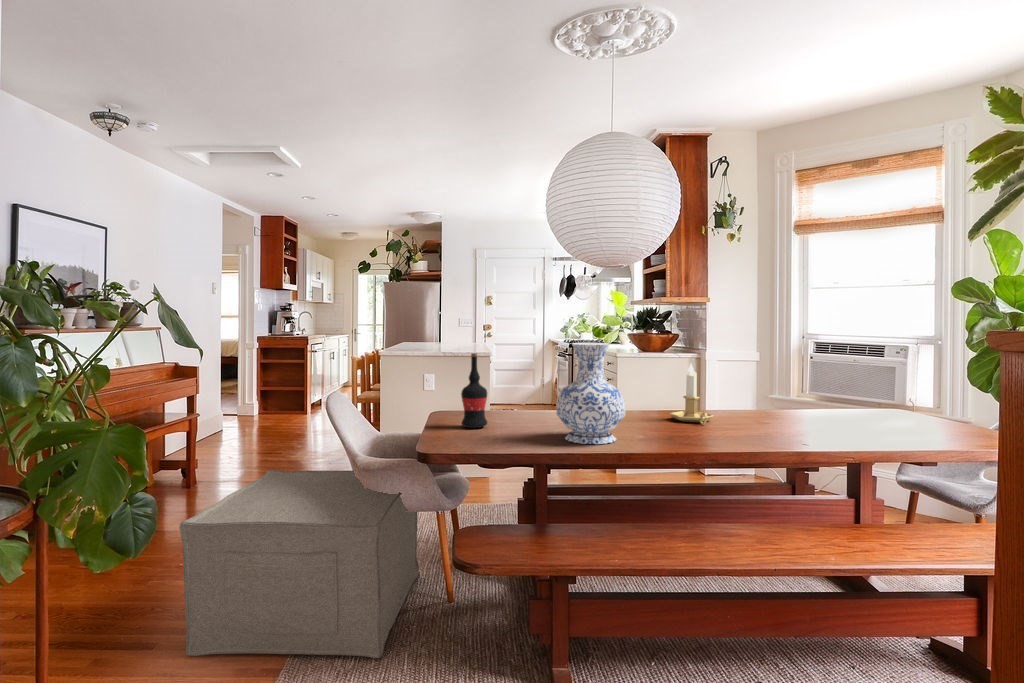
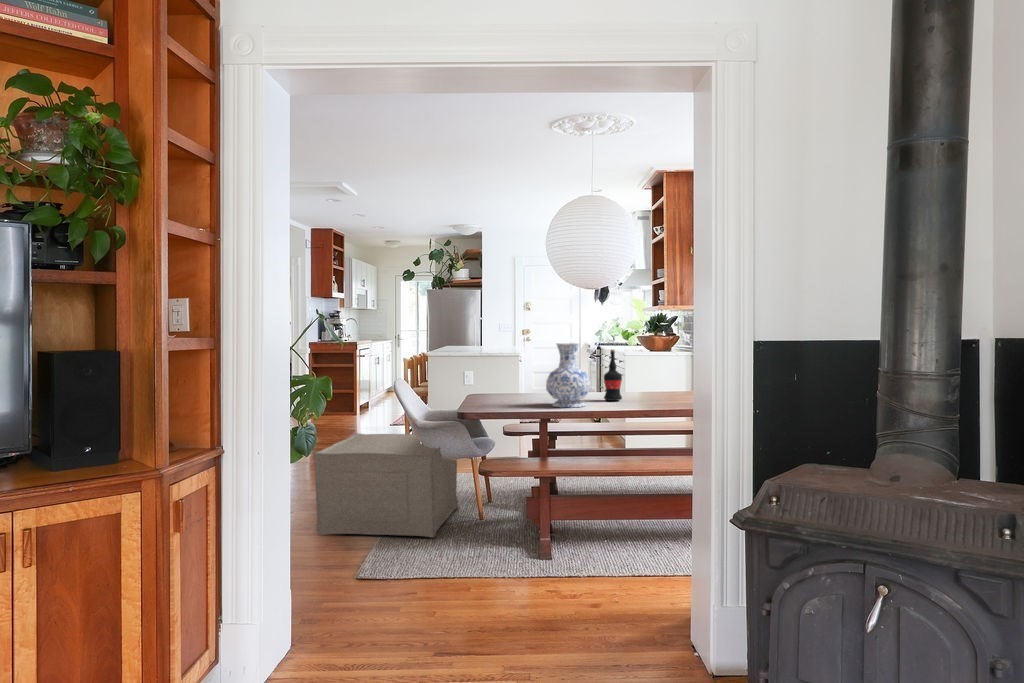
wine bottle: present [461,353,487,428] -> present [604,350,622,401]
candlestick: present [669,363,714,424] -> none [635,357,666,400]

